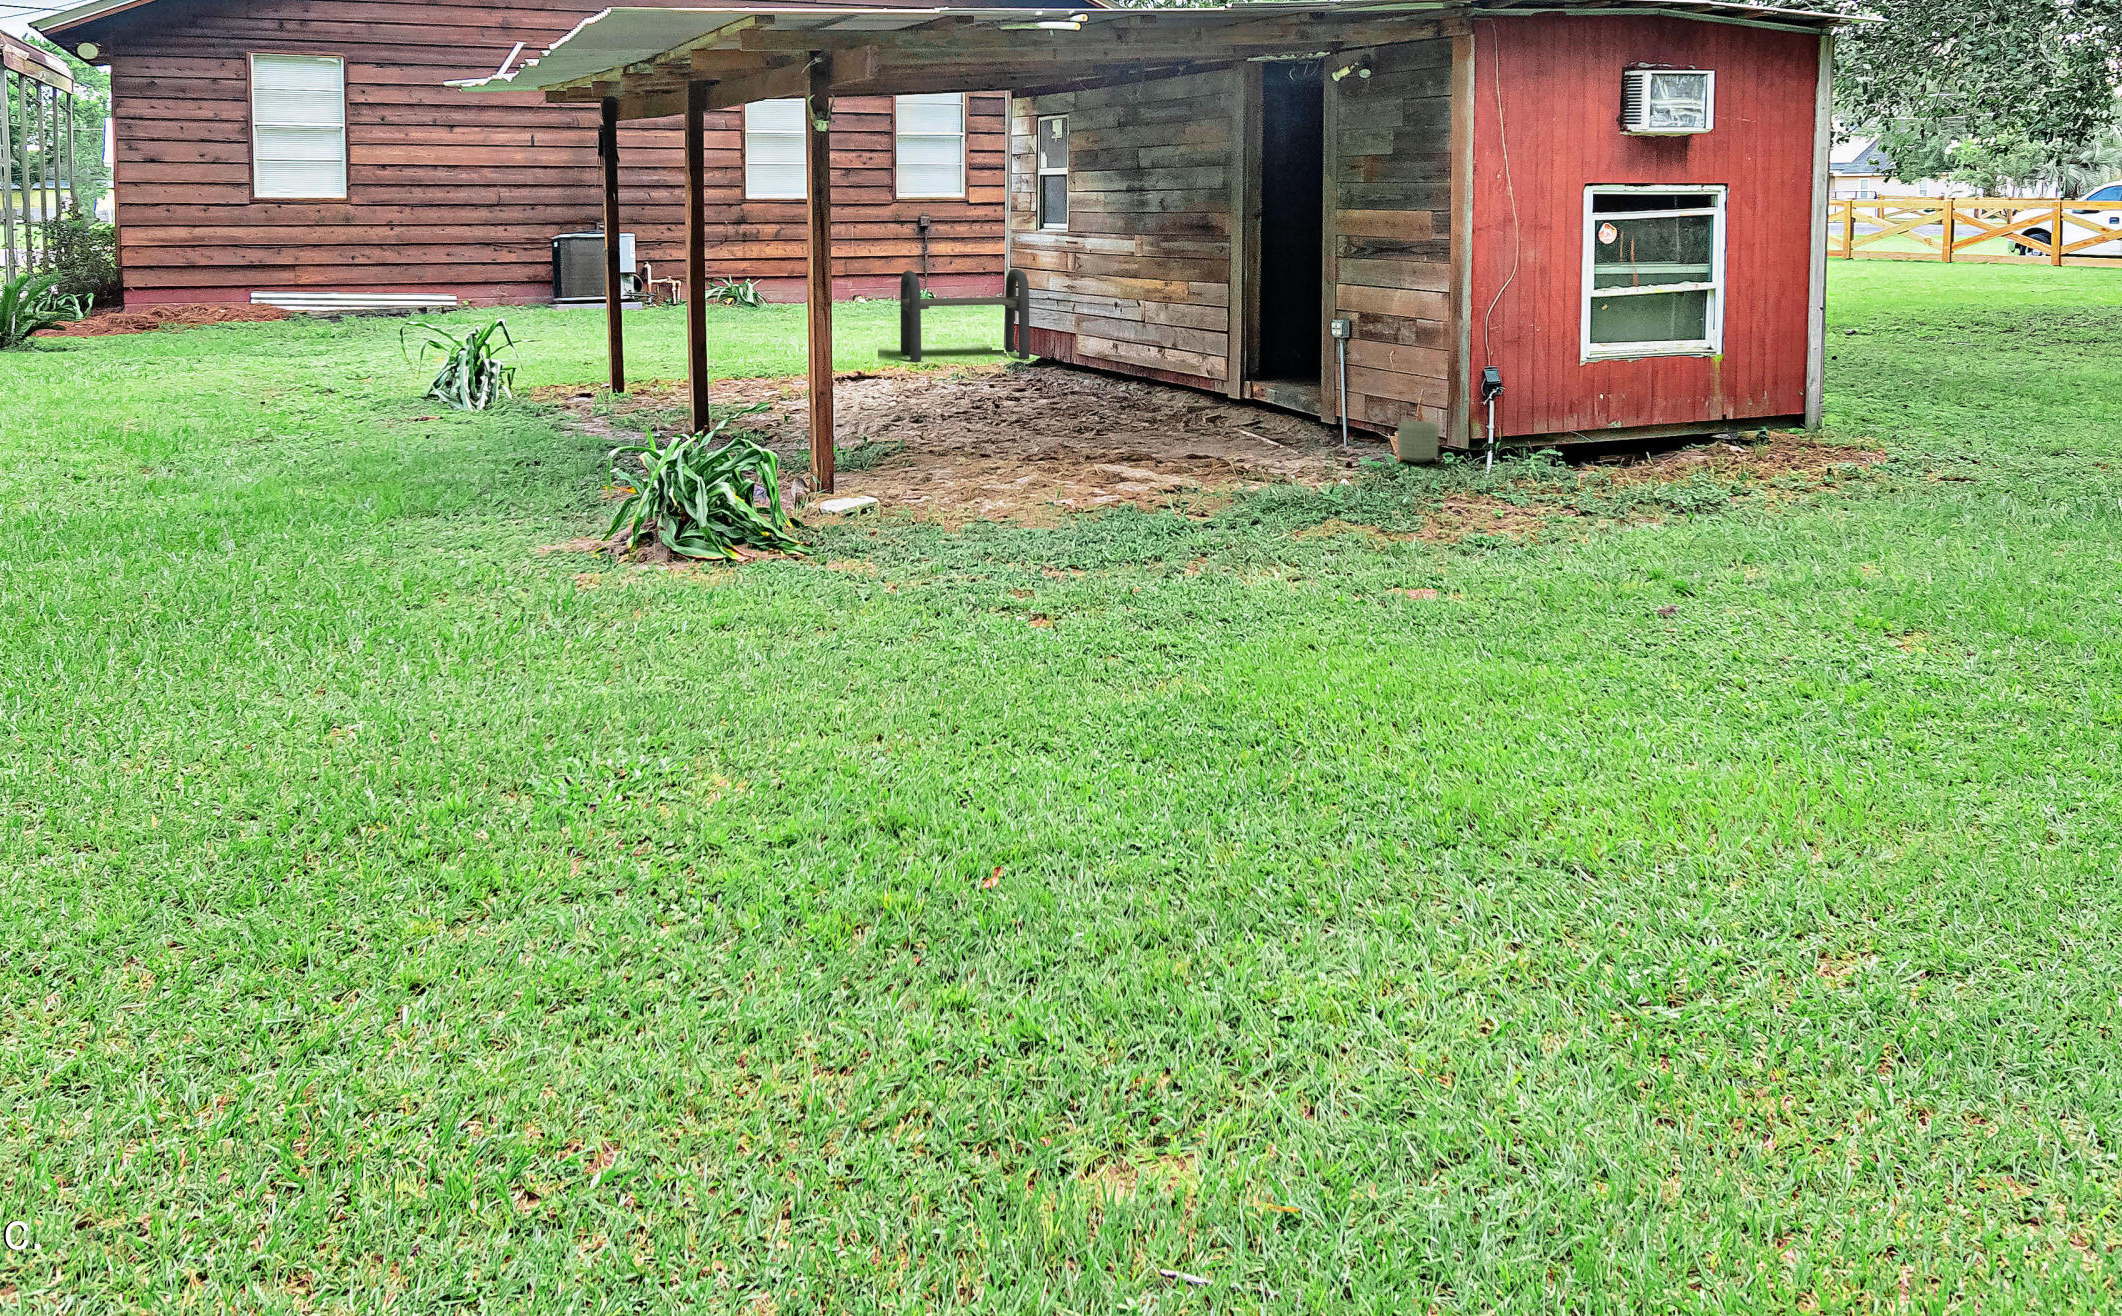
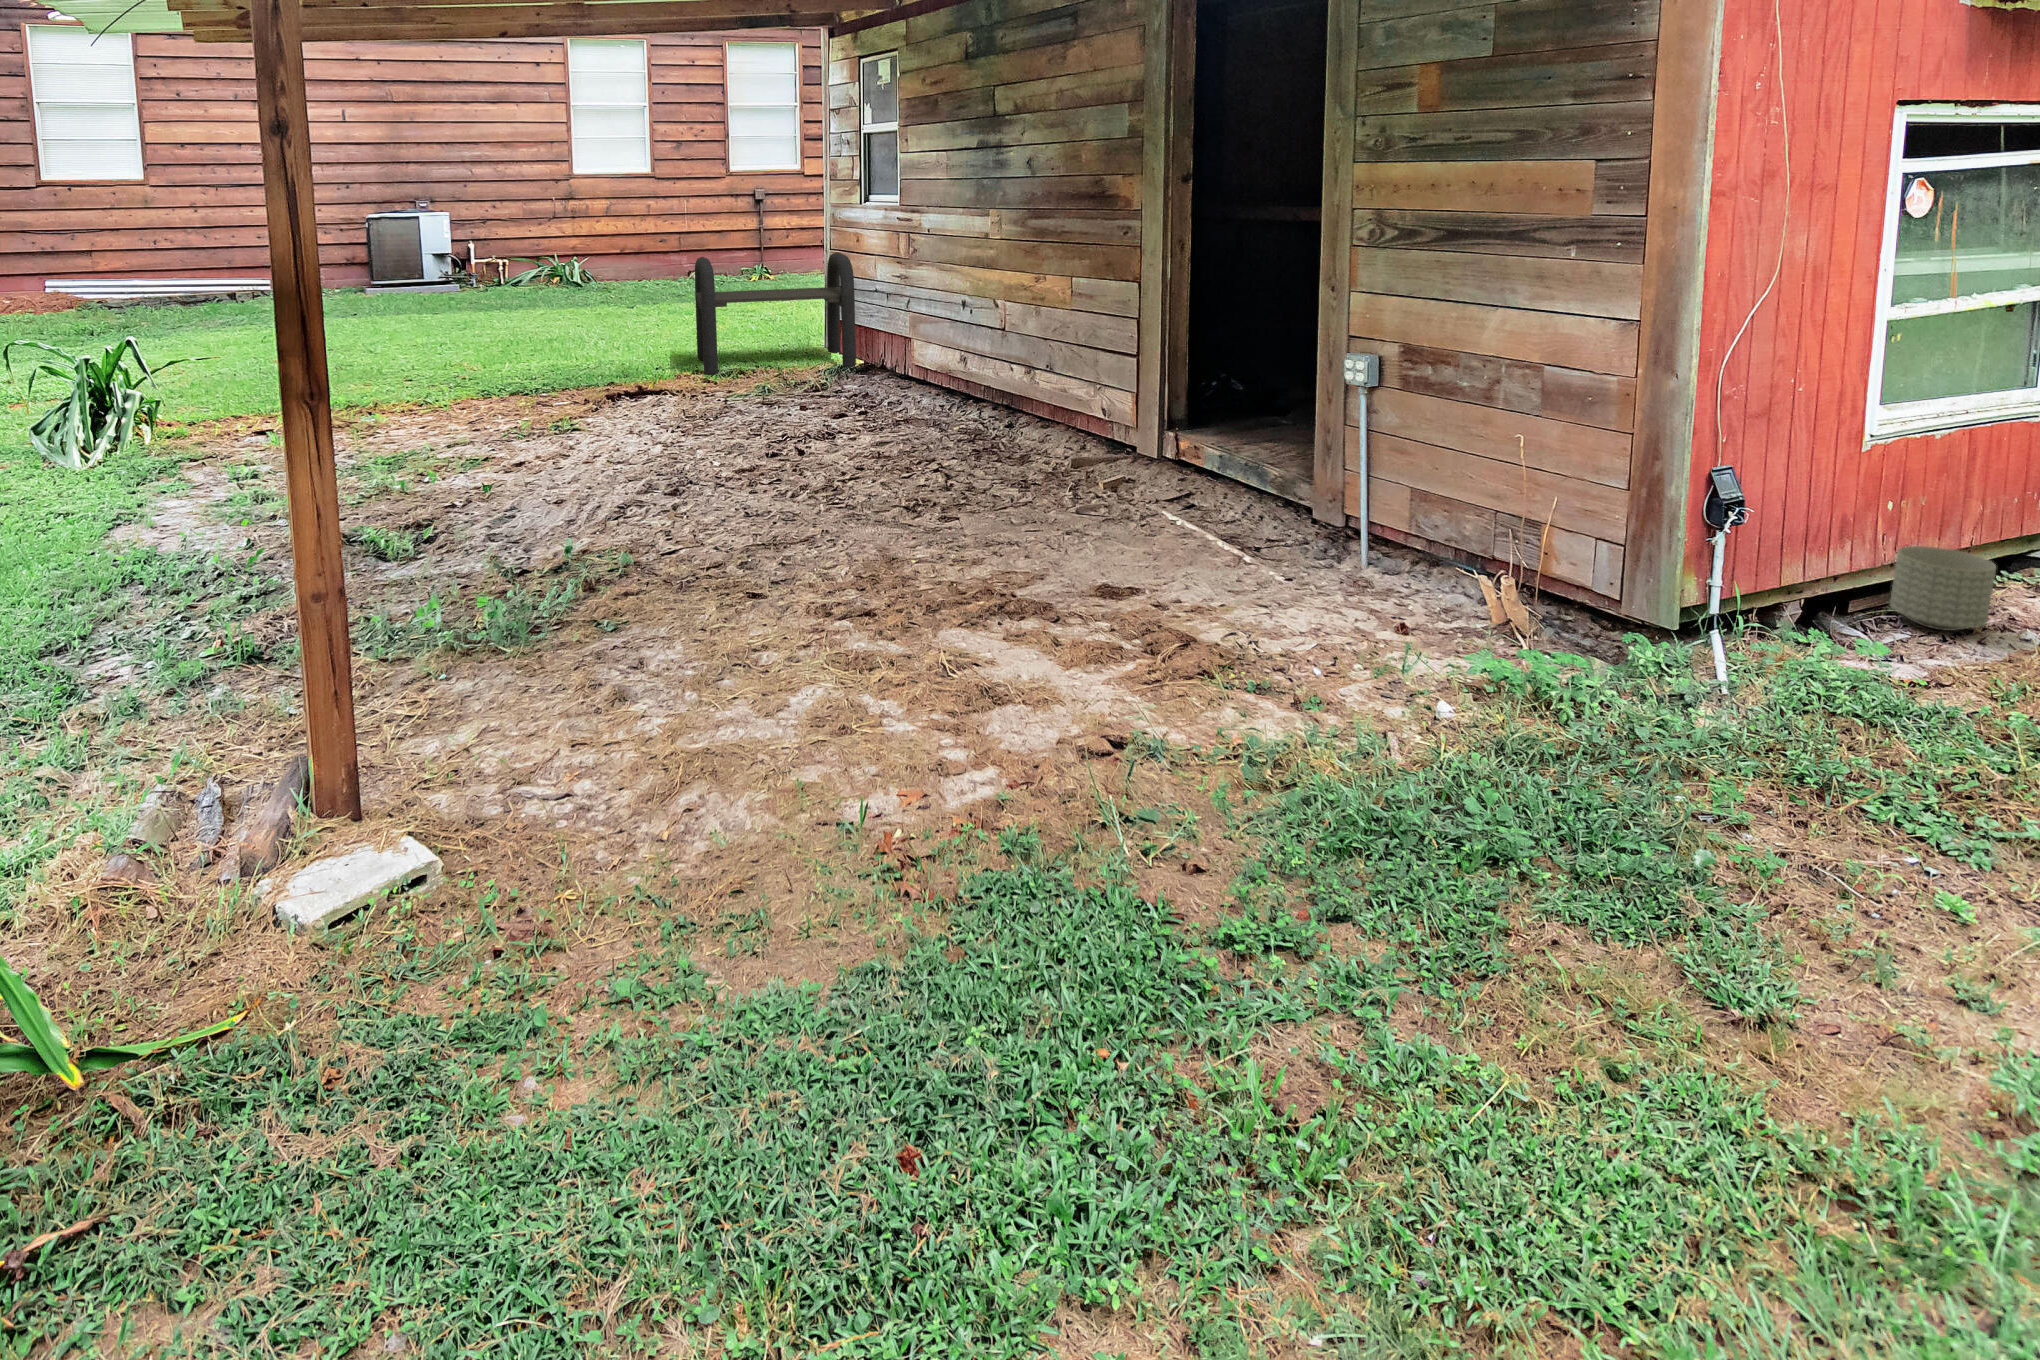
planter: present [1398,421,1439,463] -> present [1890,546,1996,631]

